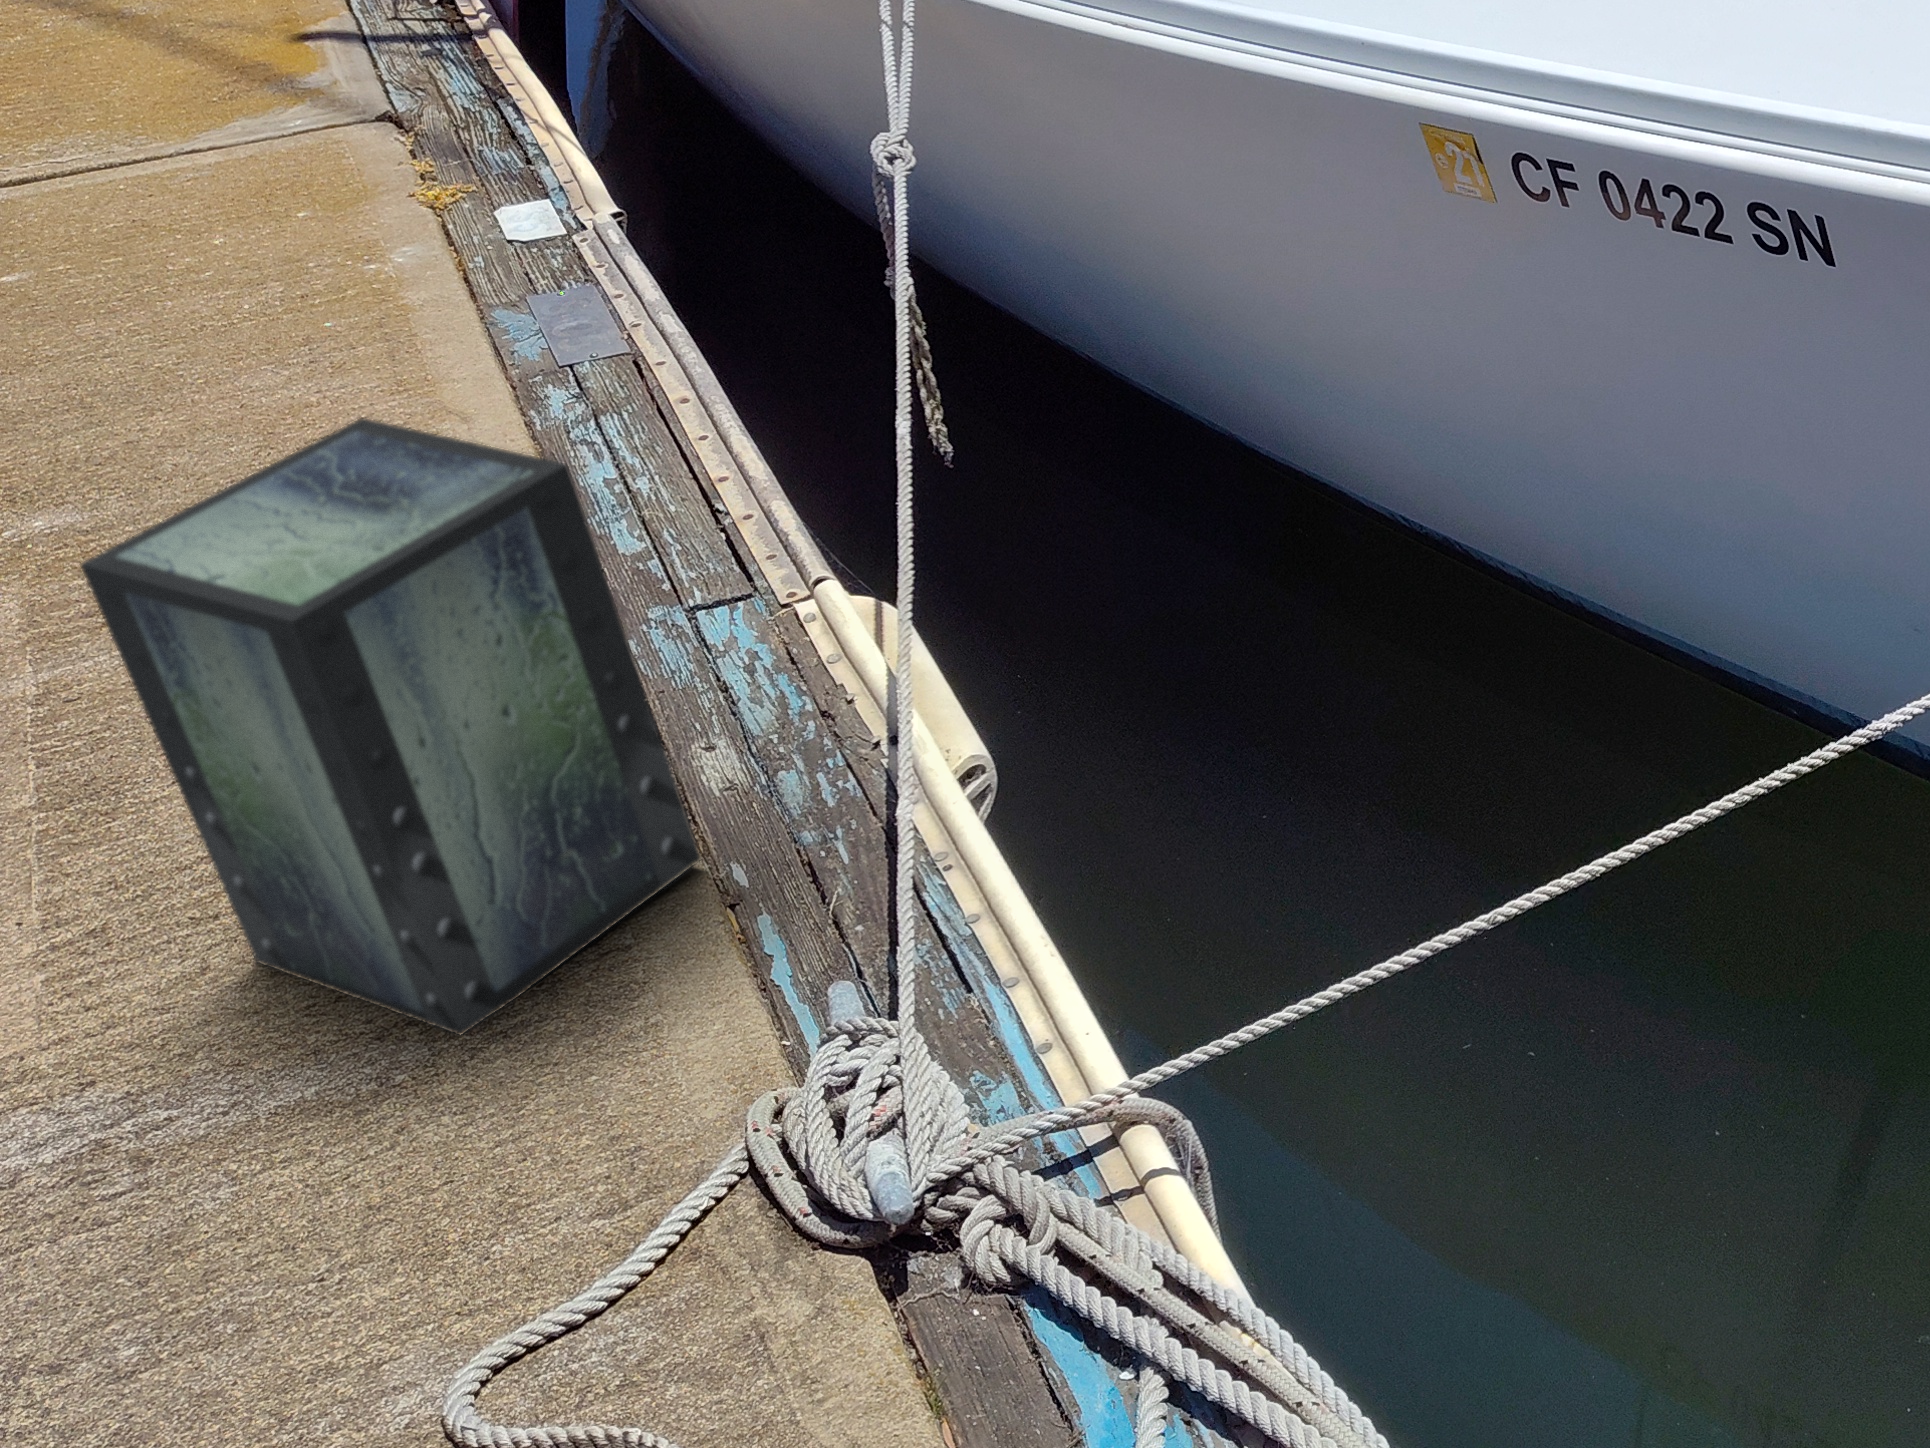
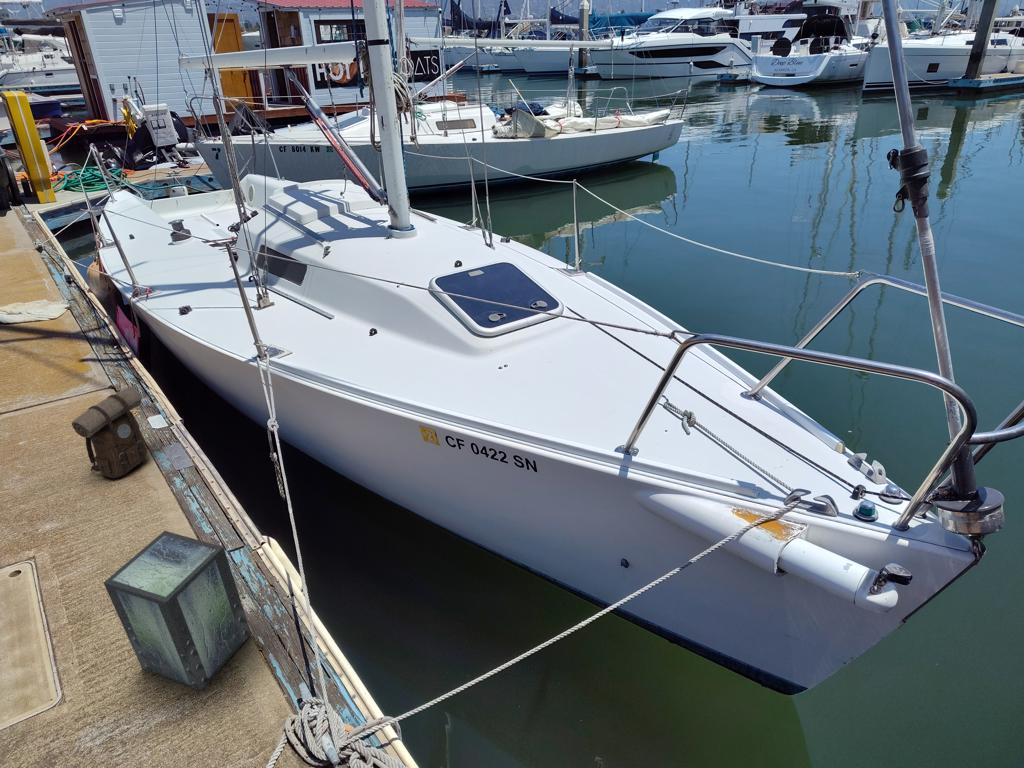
backpack: none [143,34,455,381] -> present [72,388,147,478]

